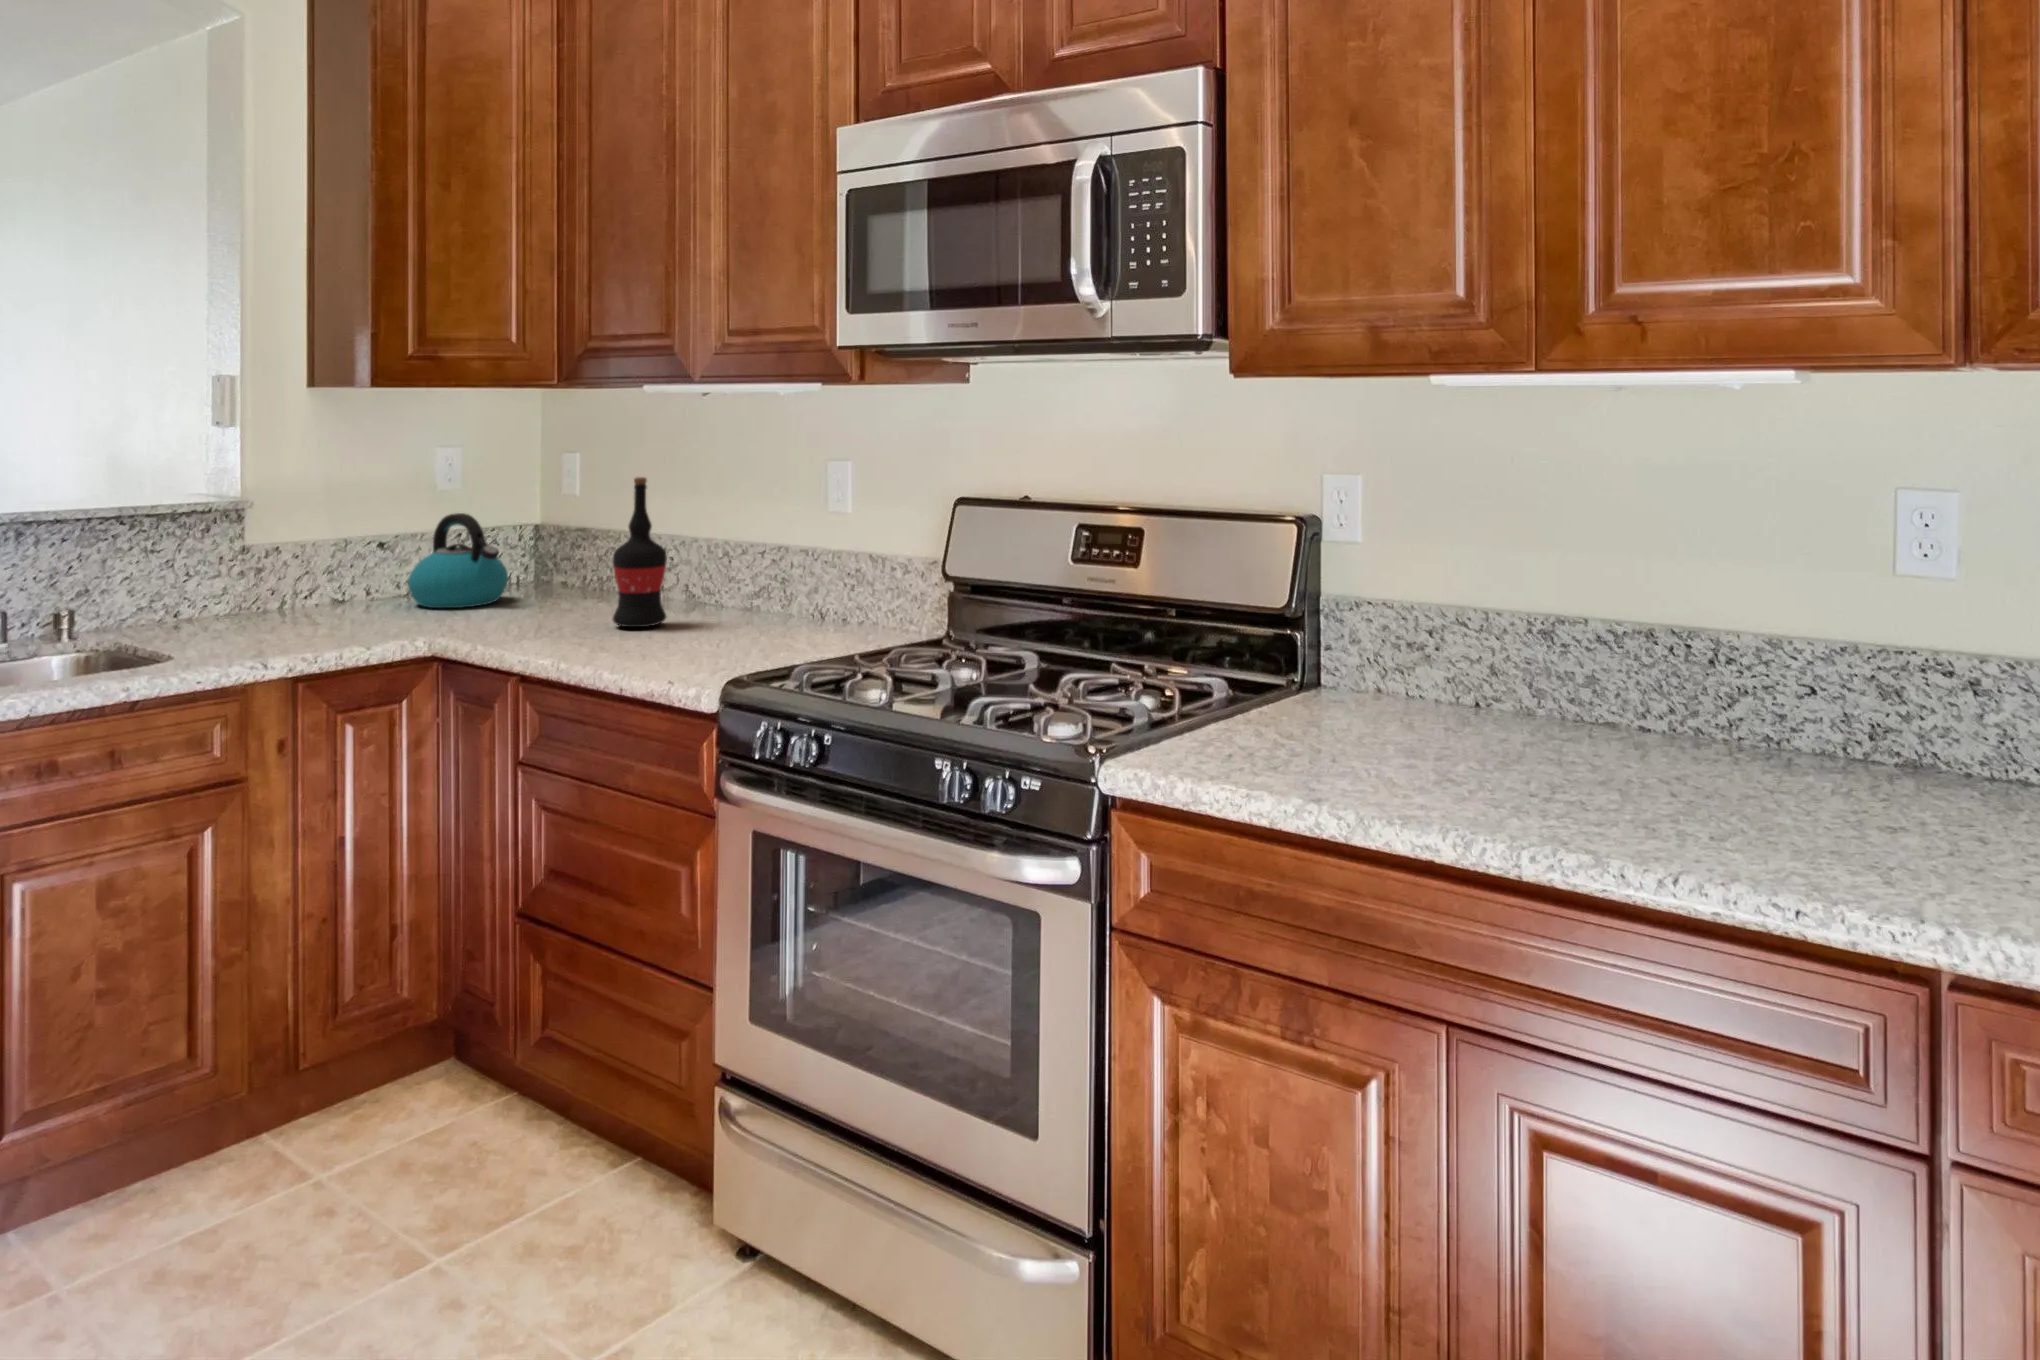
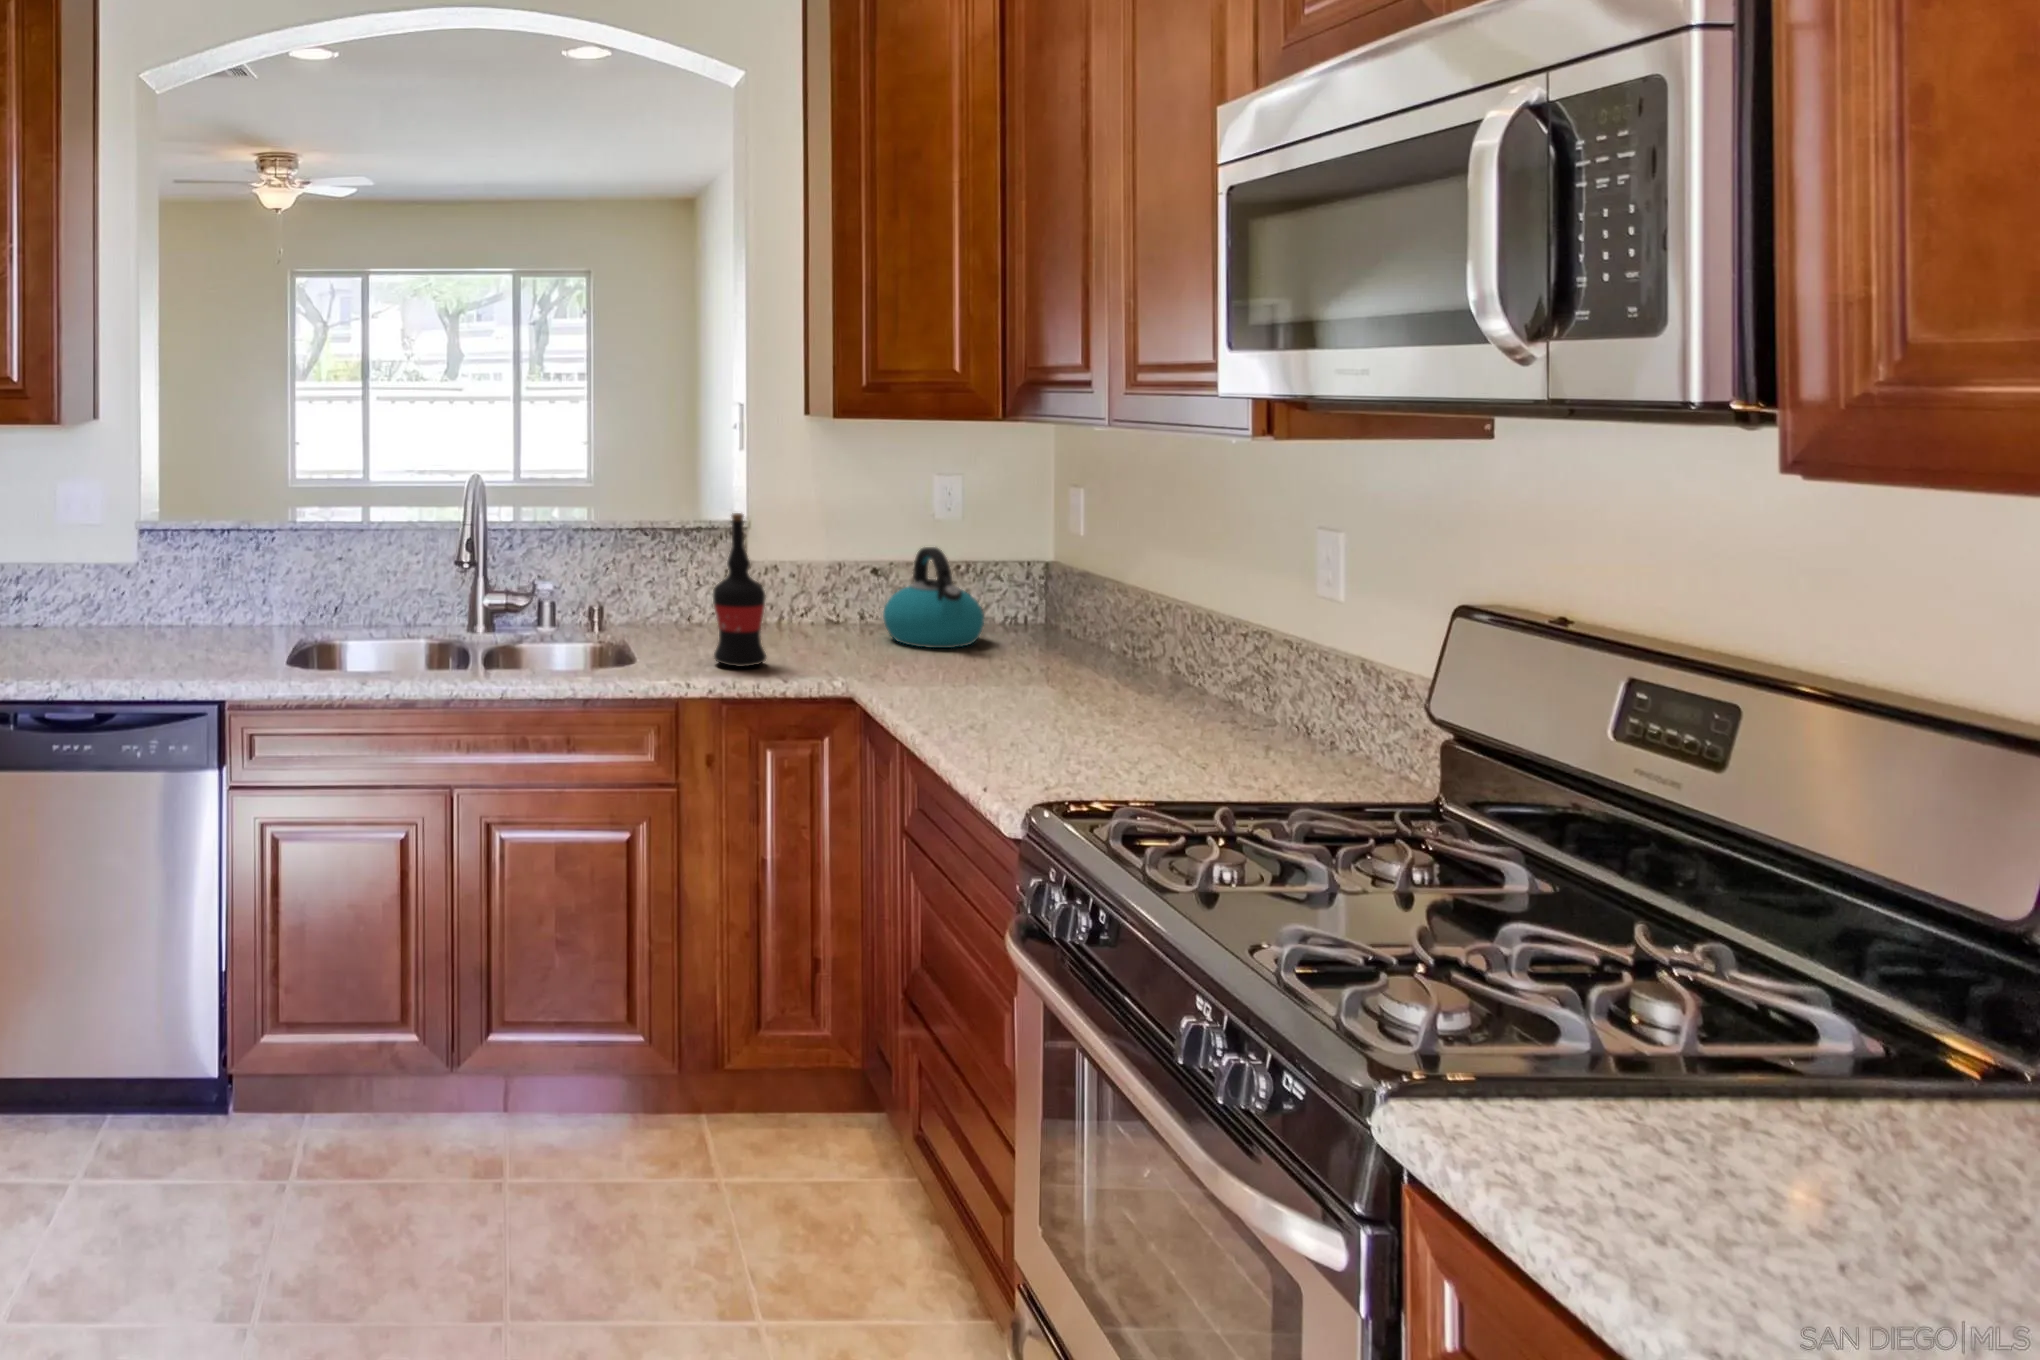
wine bottle: present [613,477,667,627] -> present [713,513,766,667]

